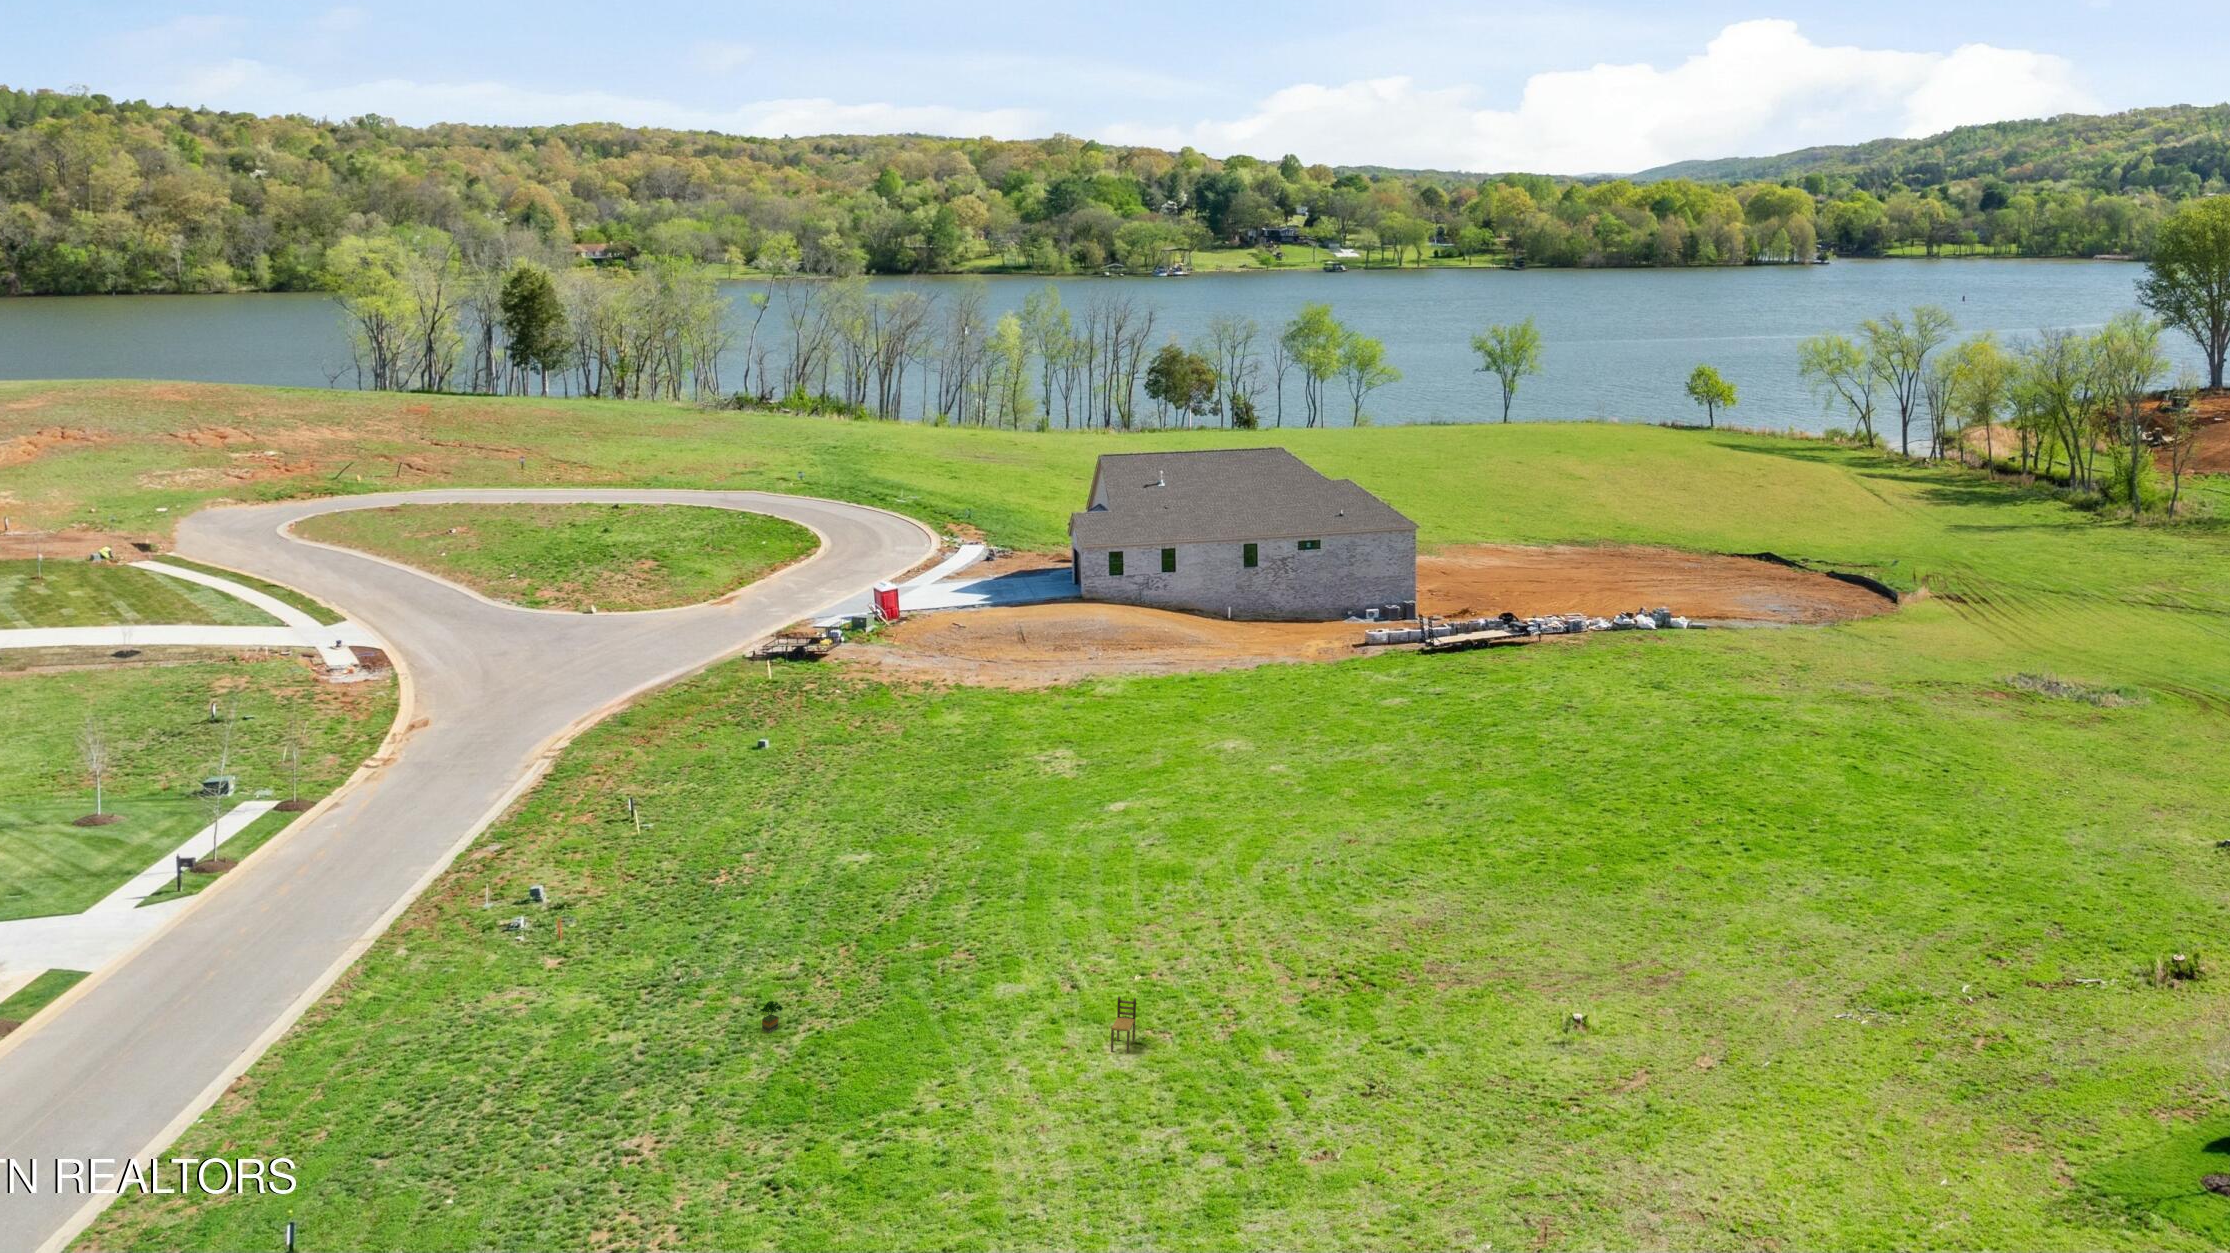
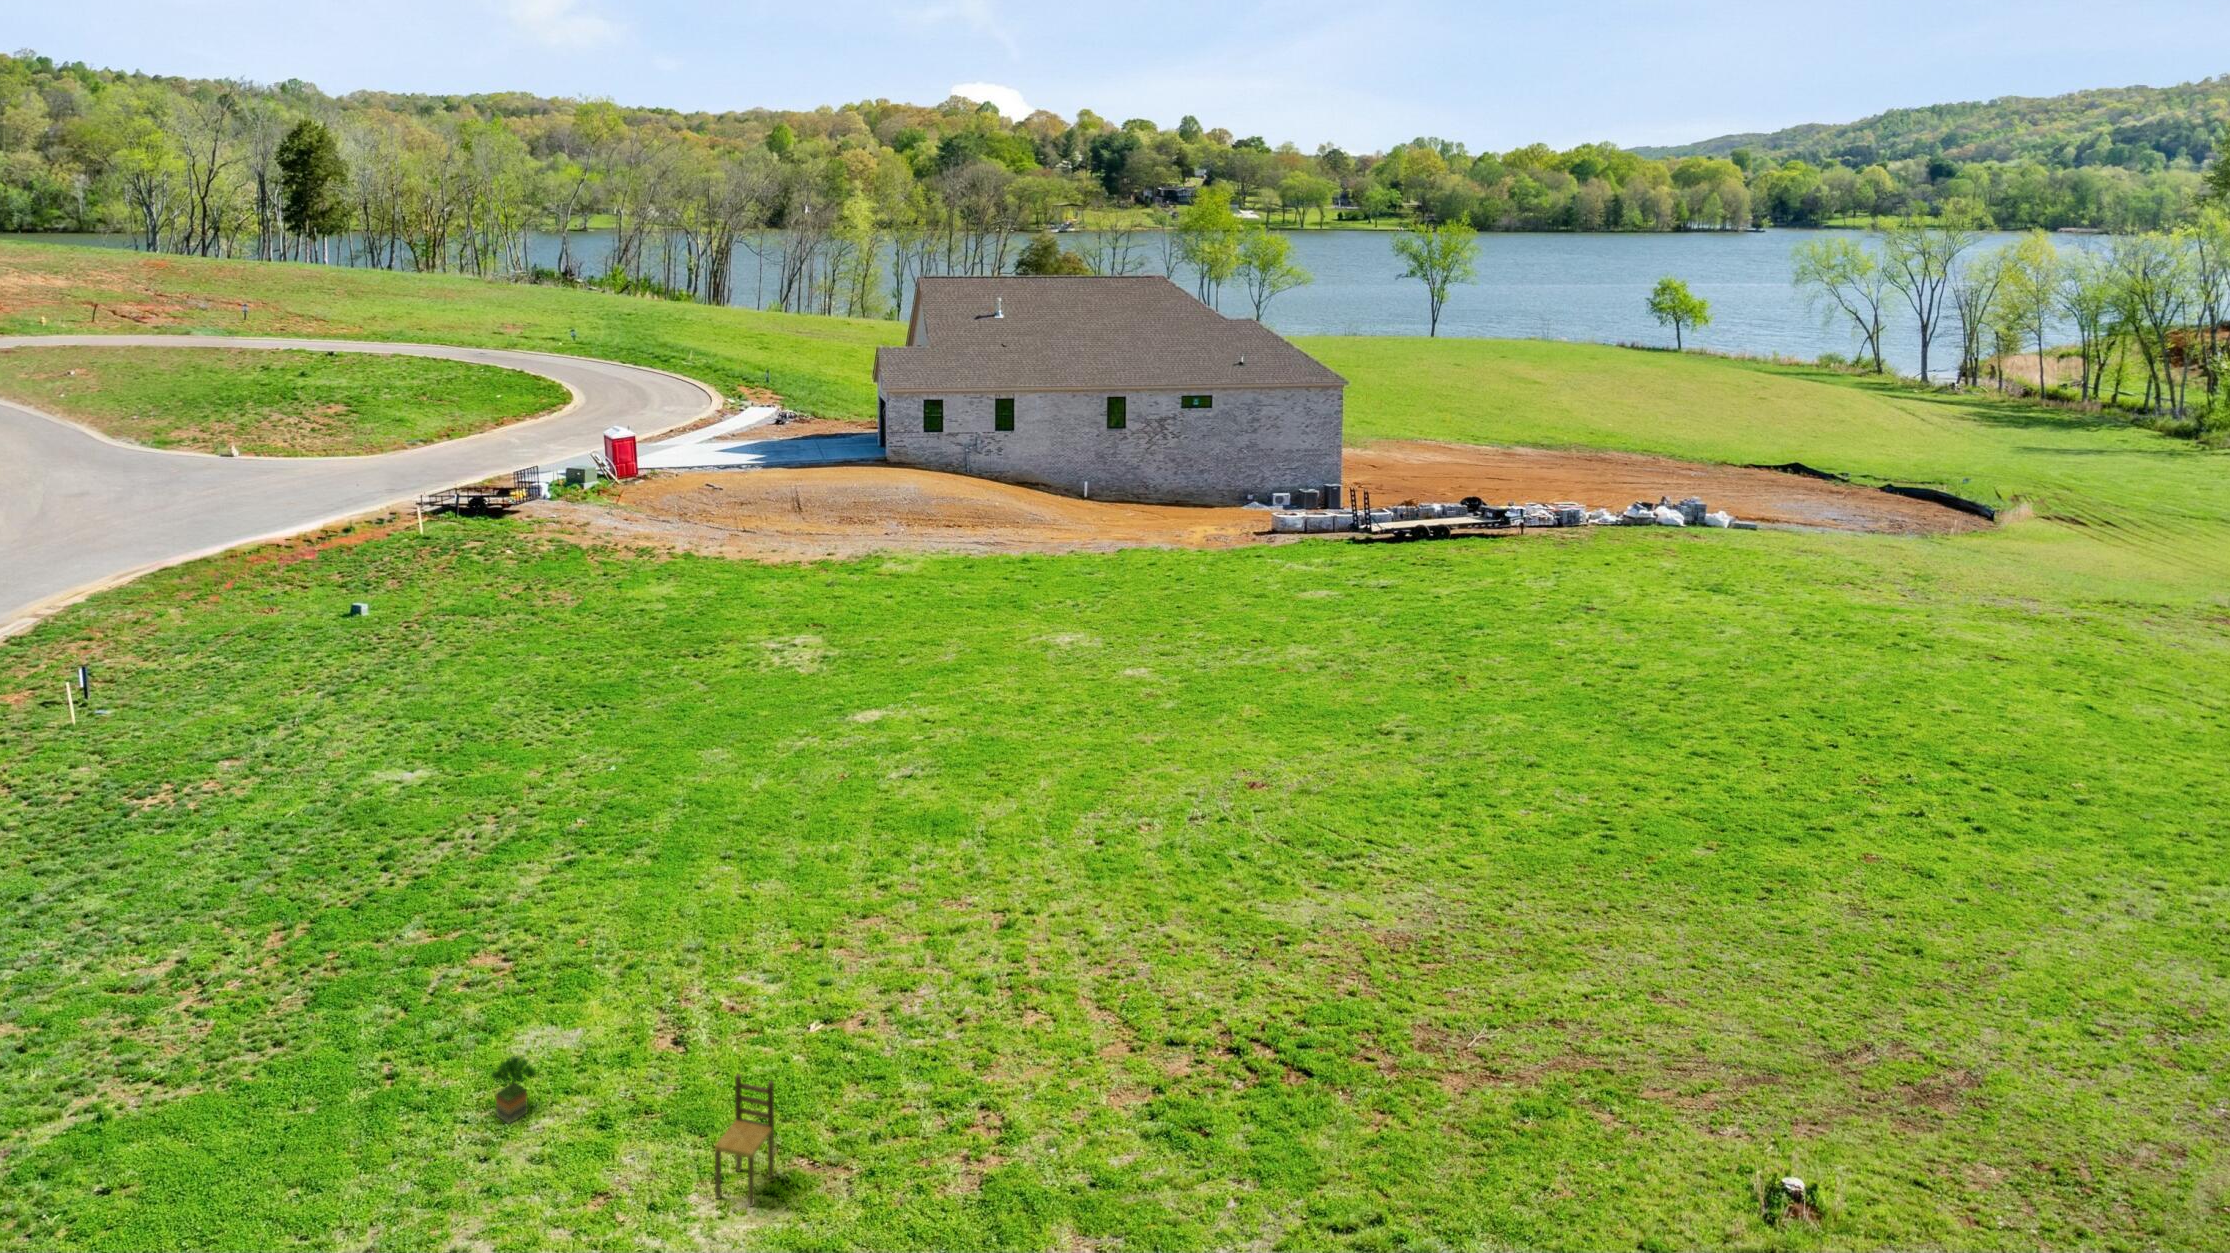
potted tree: present [760,1001,783,1033] -> present [491,1056,536,1123]

